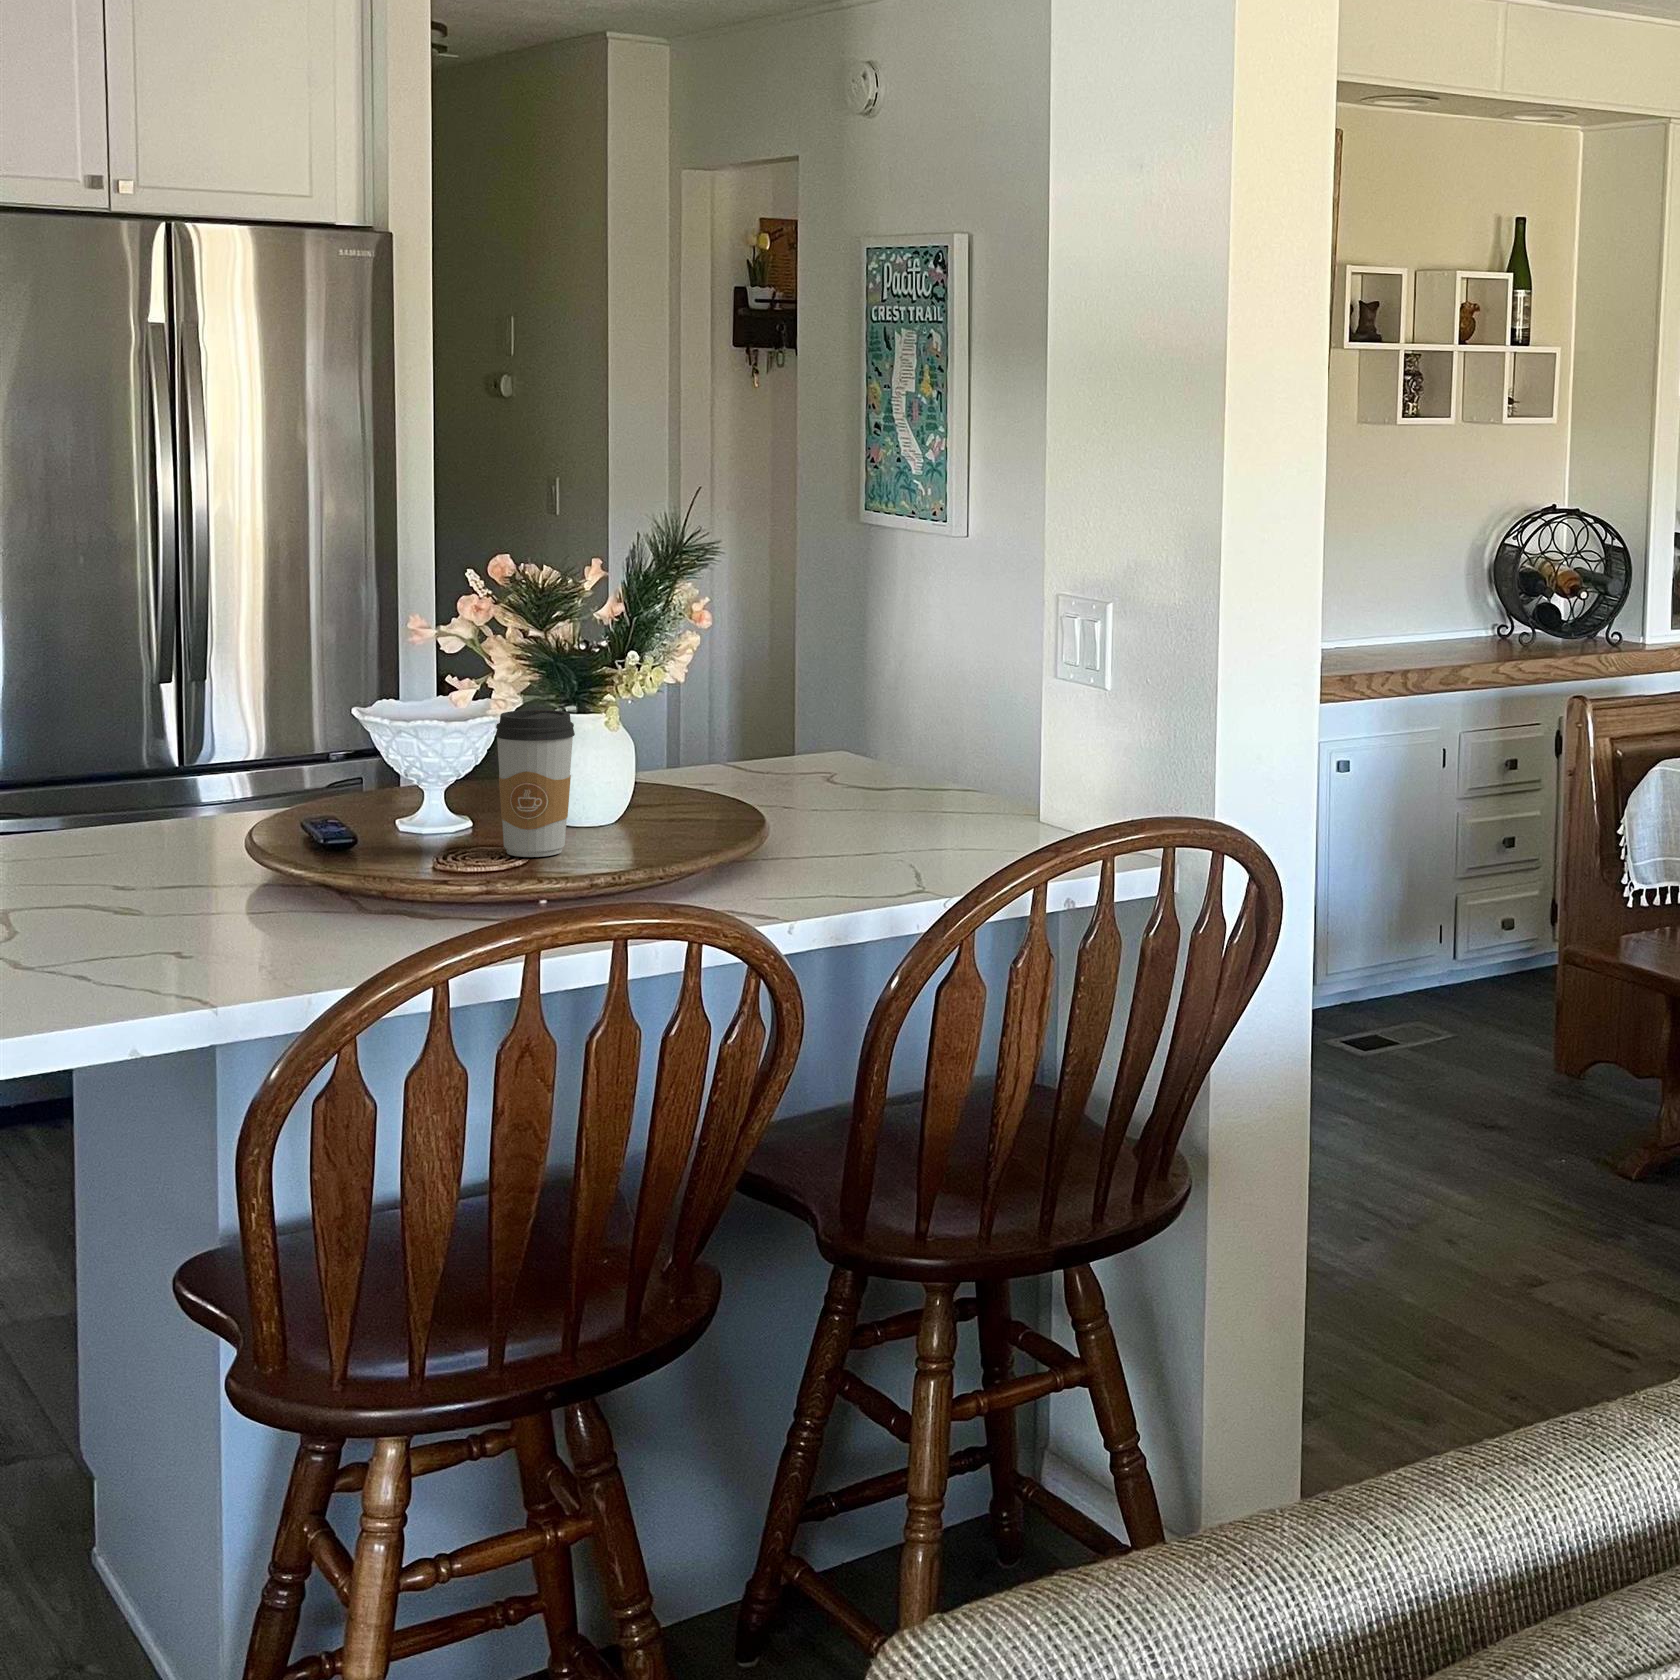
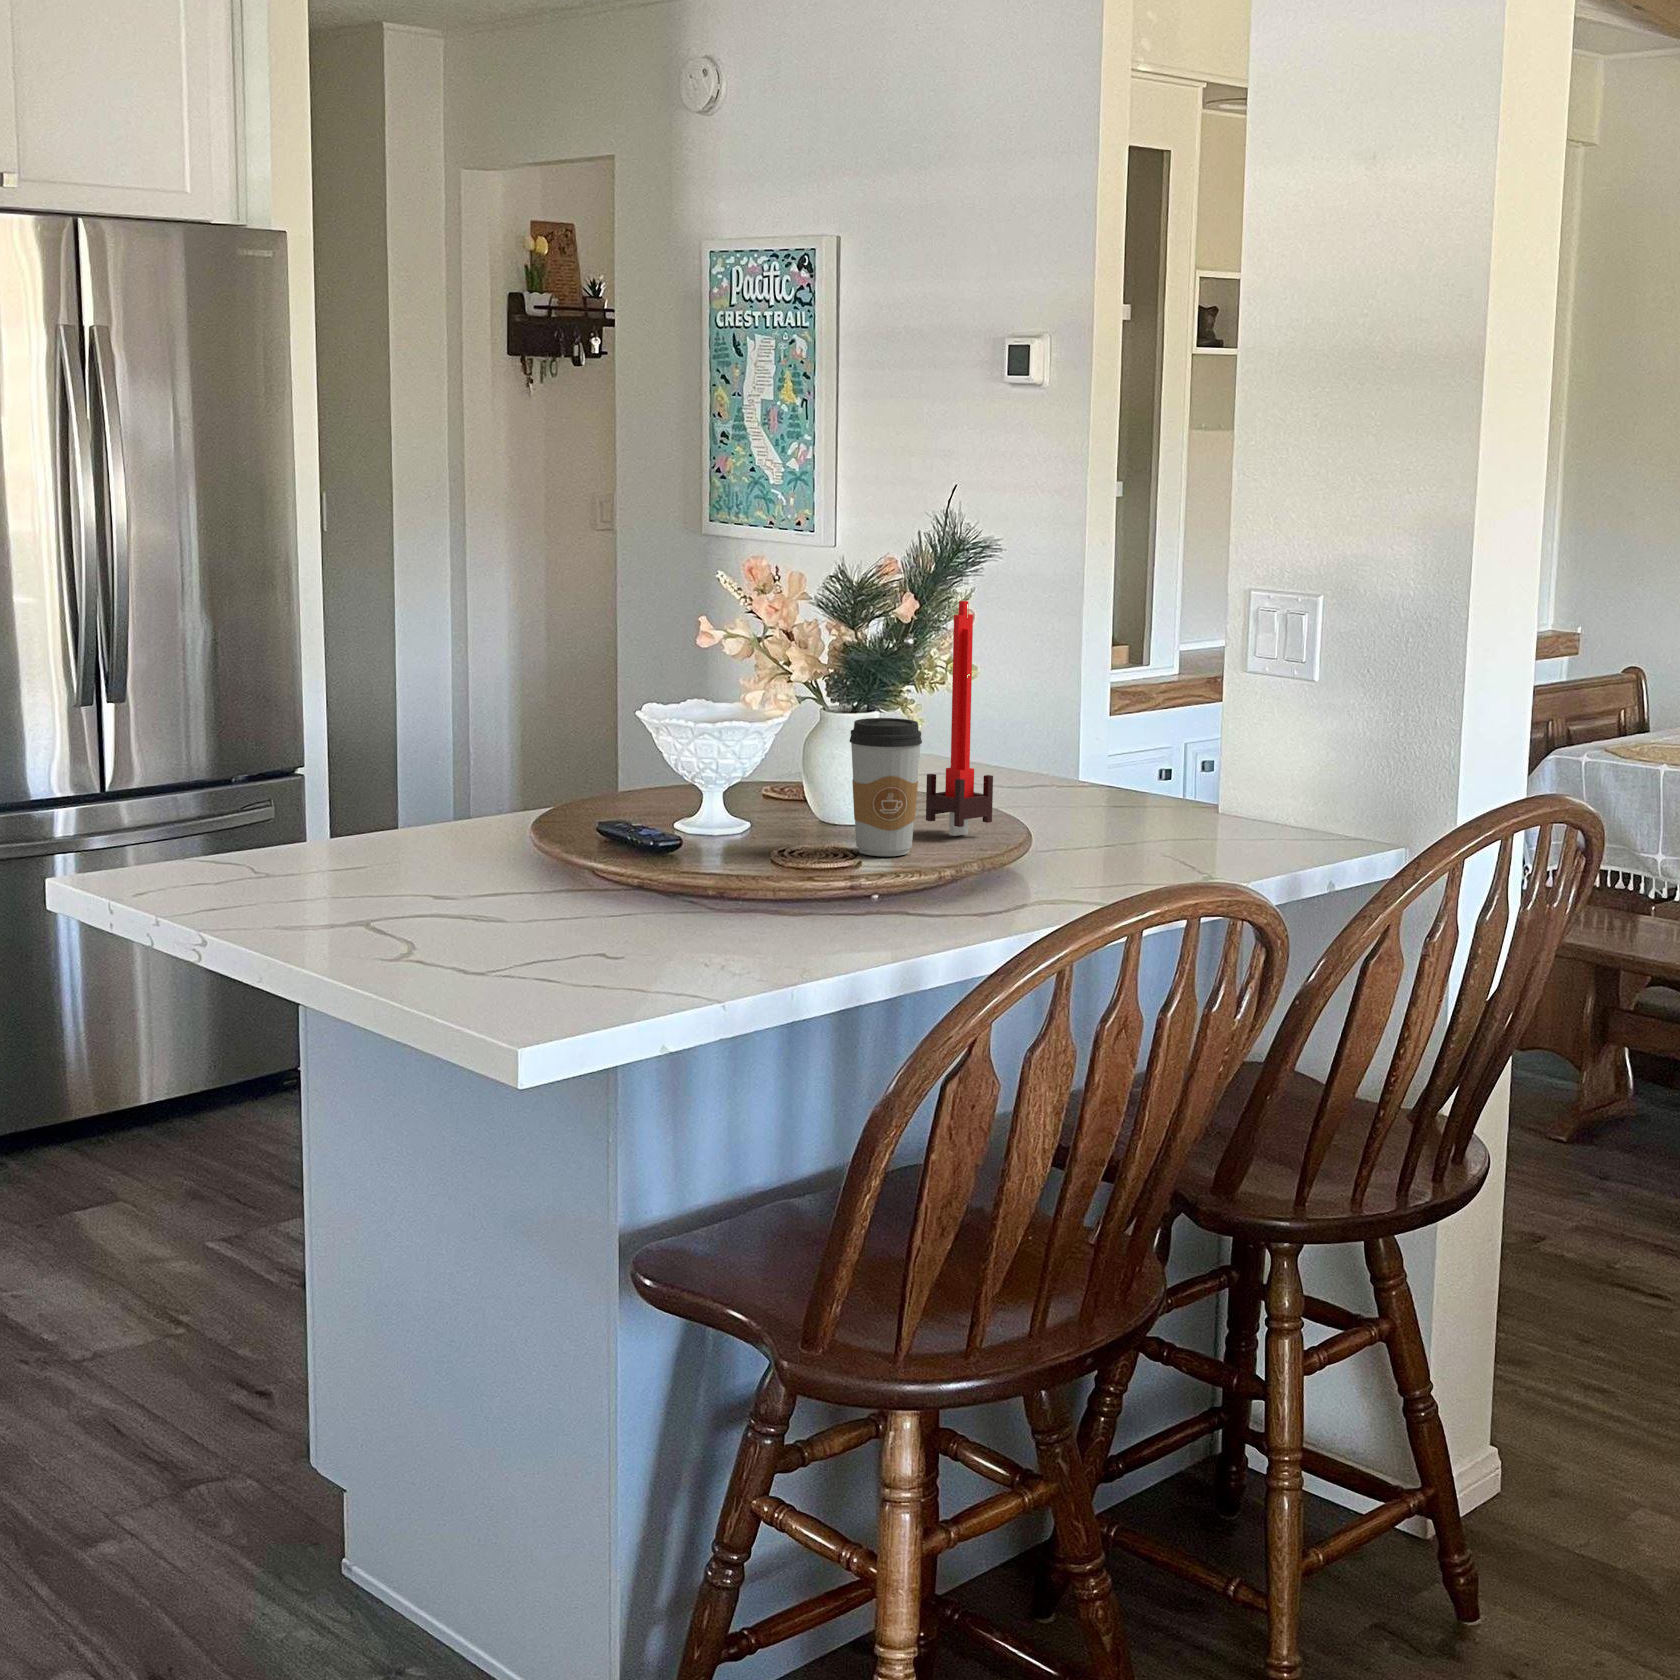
candle: none [618,588,686,837] -> present [926,601,993,836]

